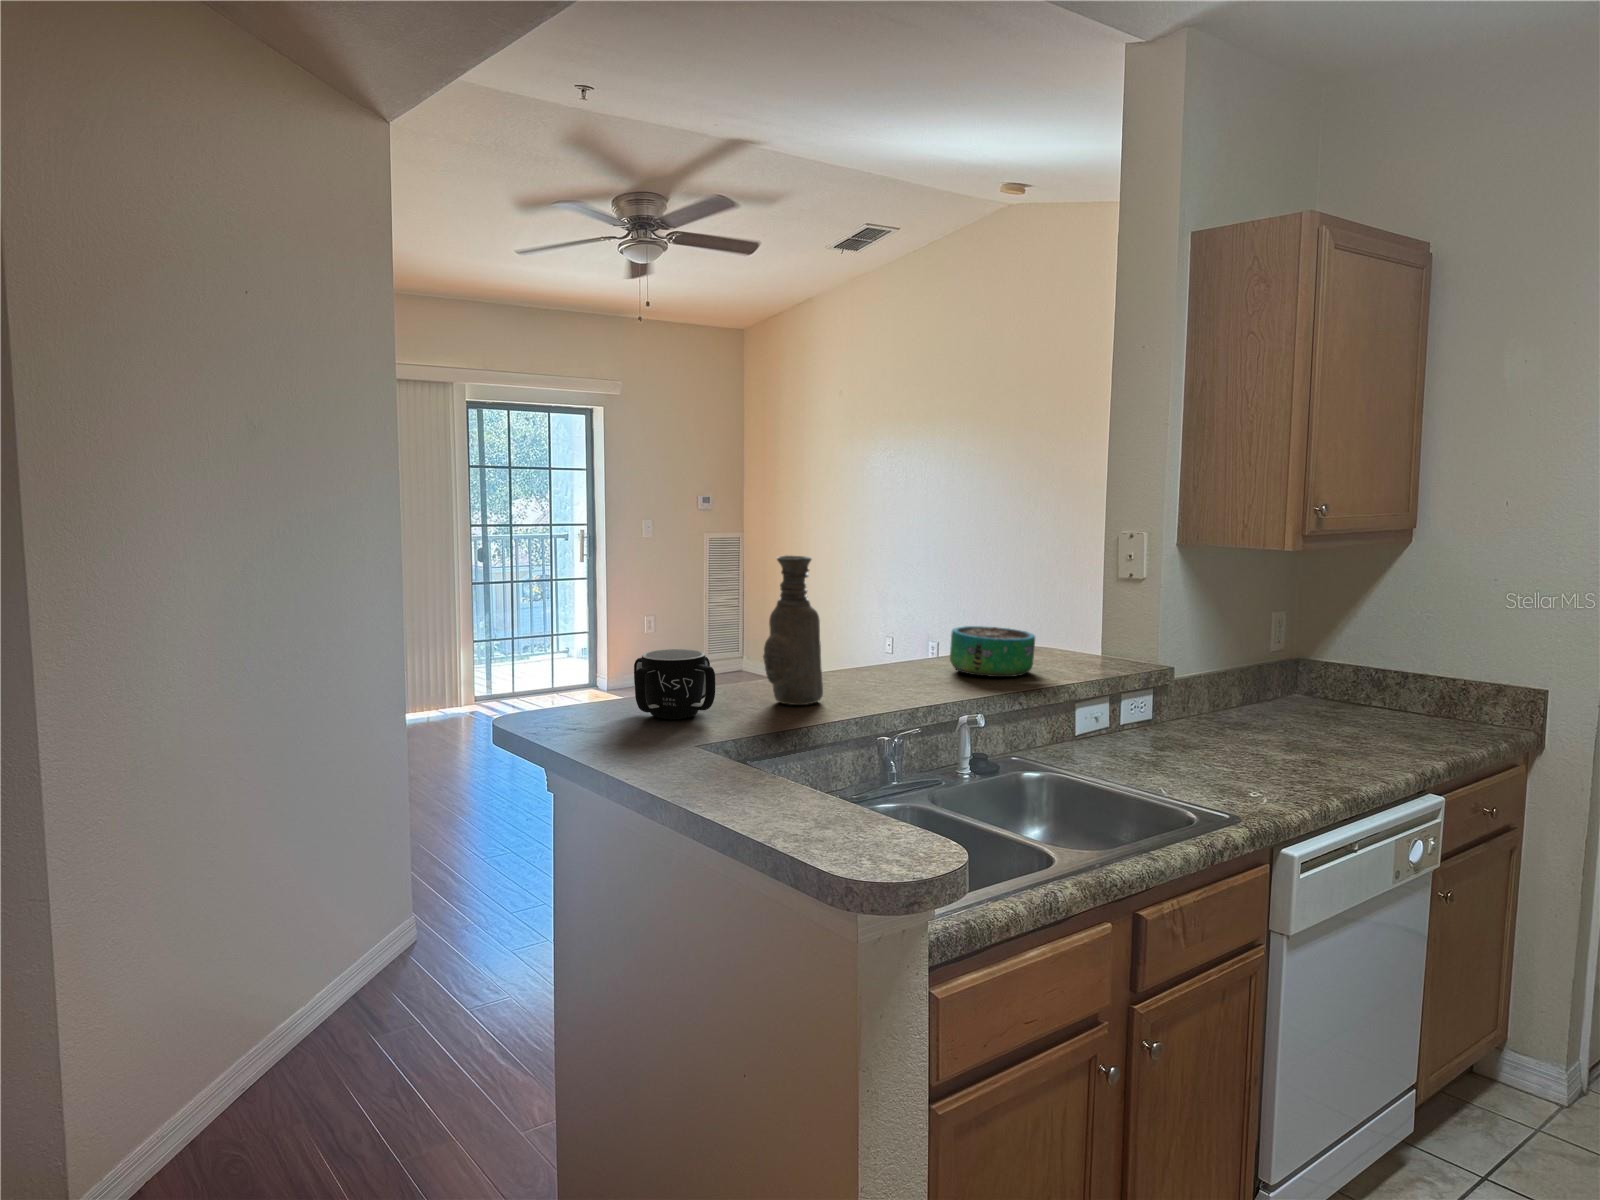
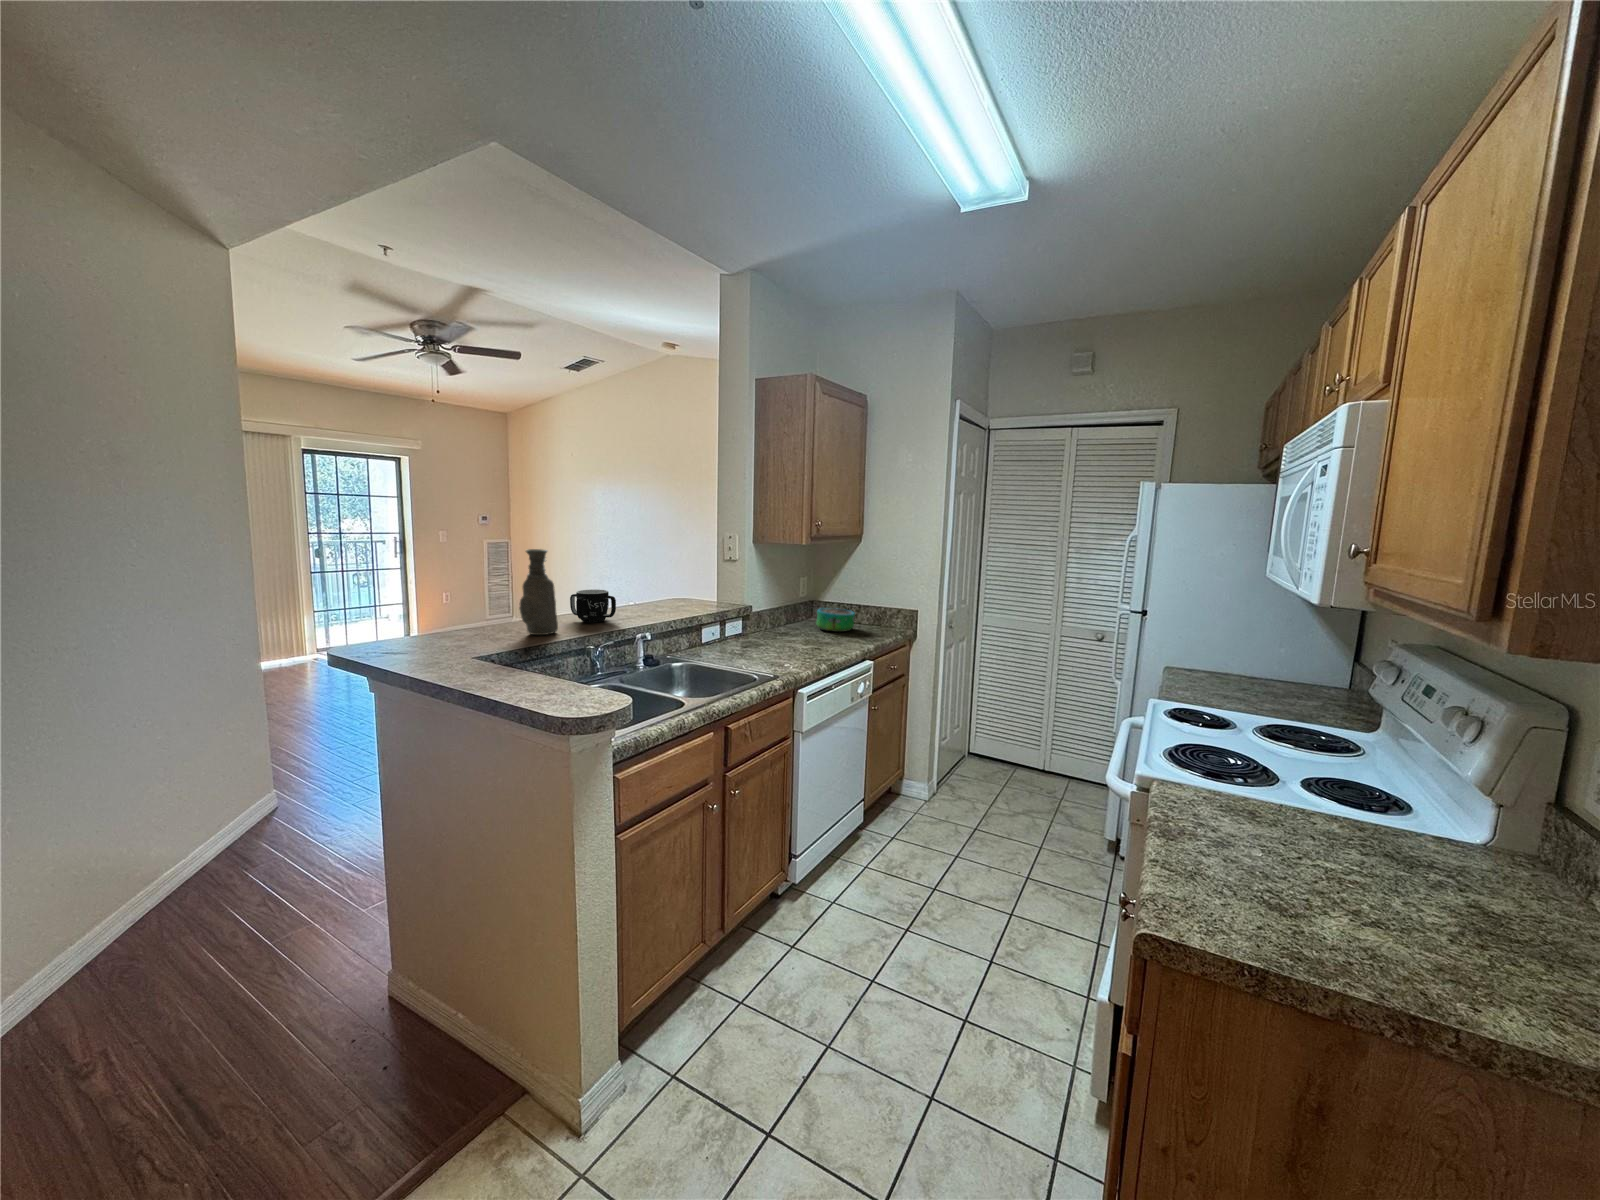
decorative bowl: present [950,626,1035,677] -> present [816,608,855,632]
mug: present [634,649,715,719] -> present [570,590,616,622]

